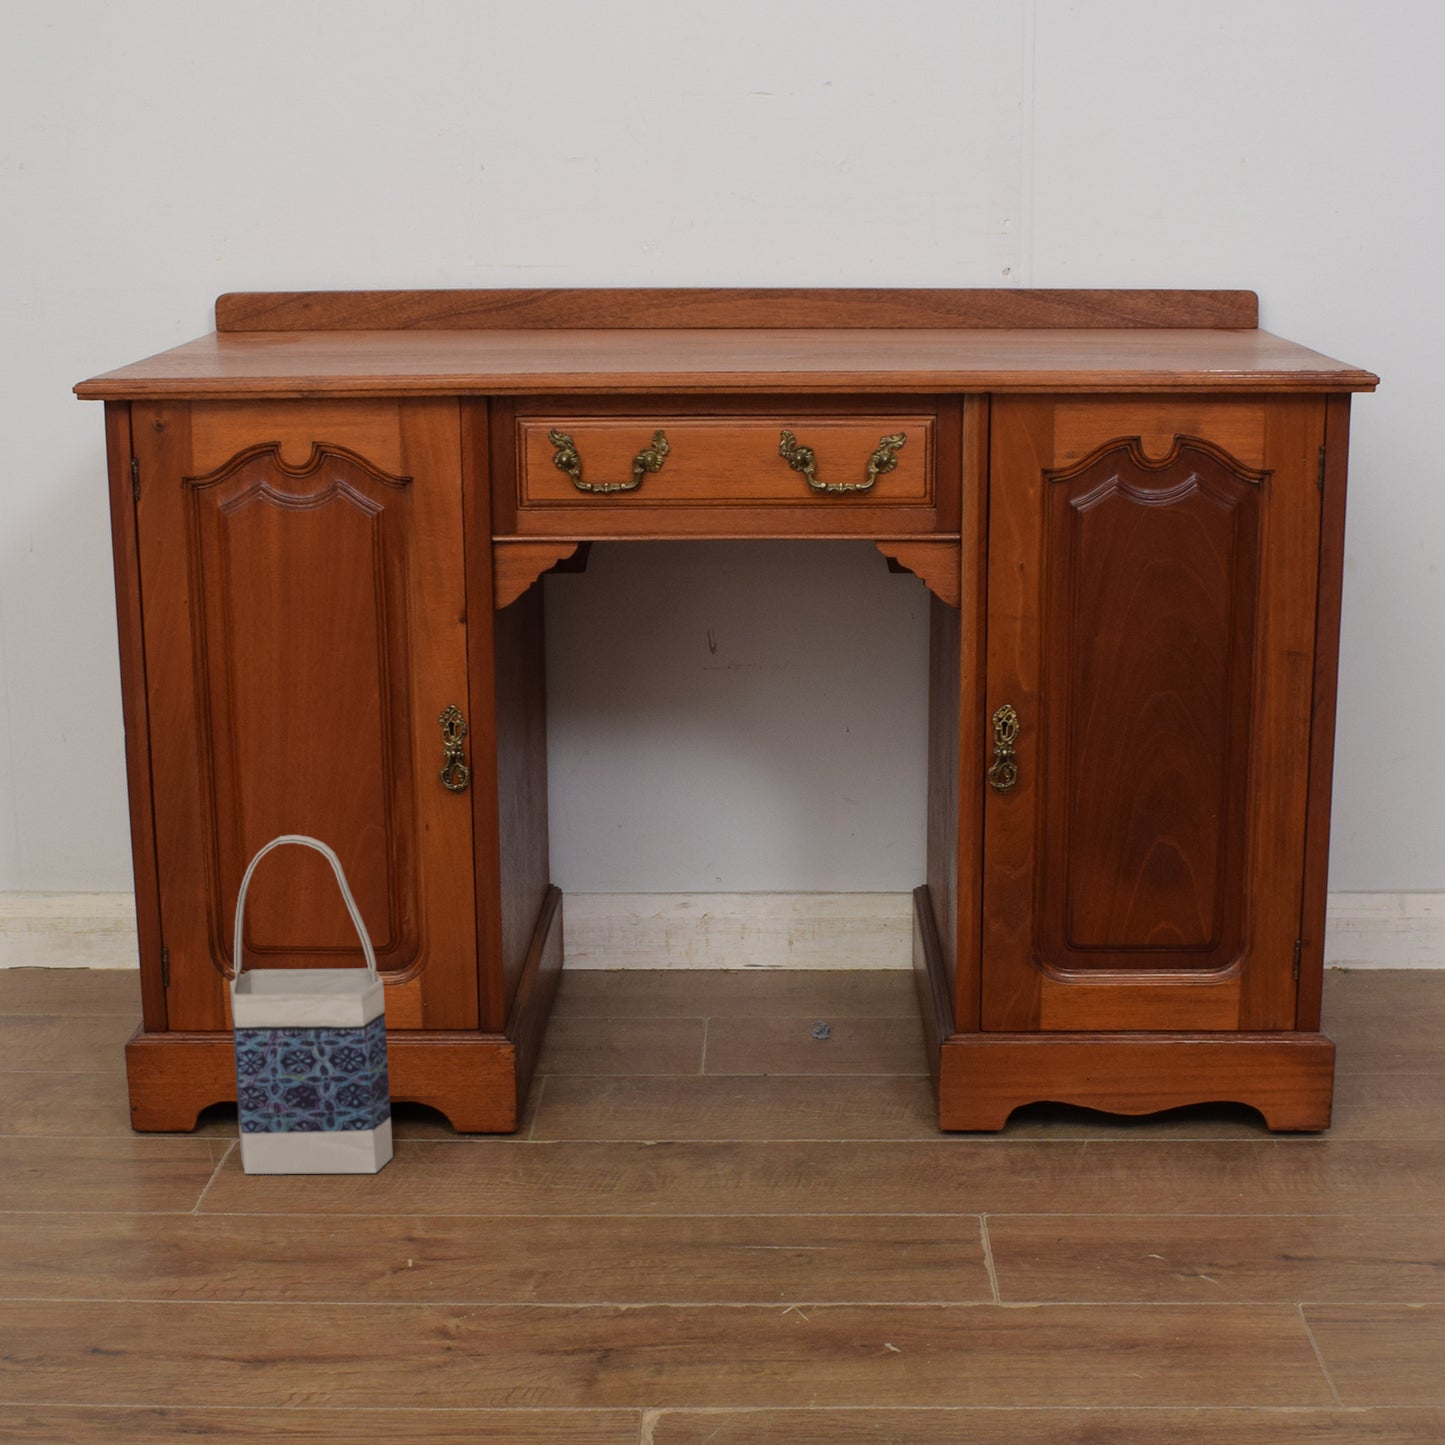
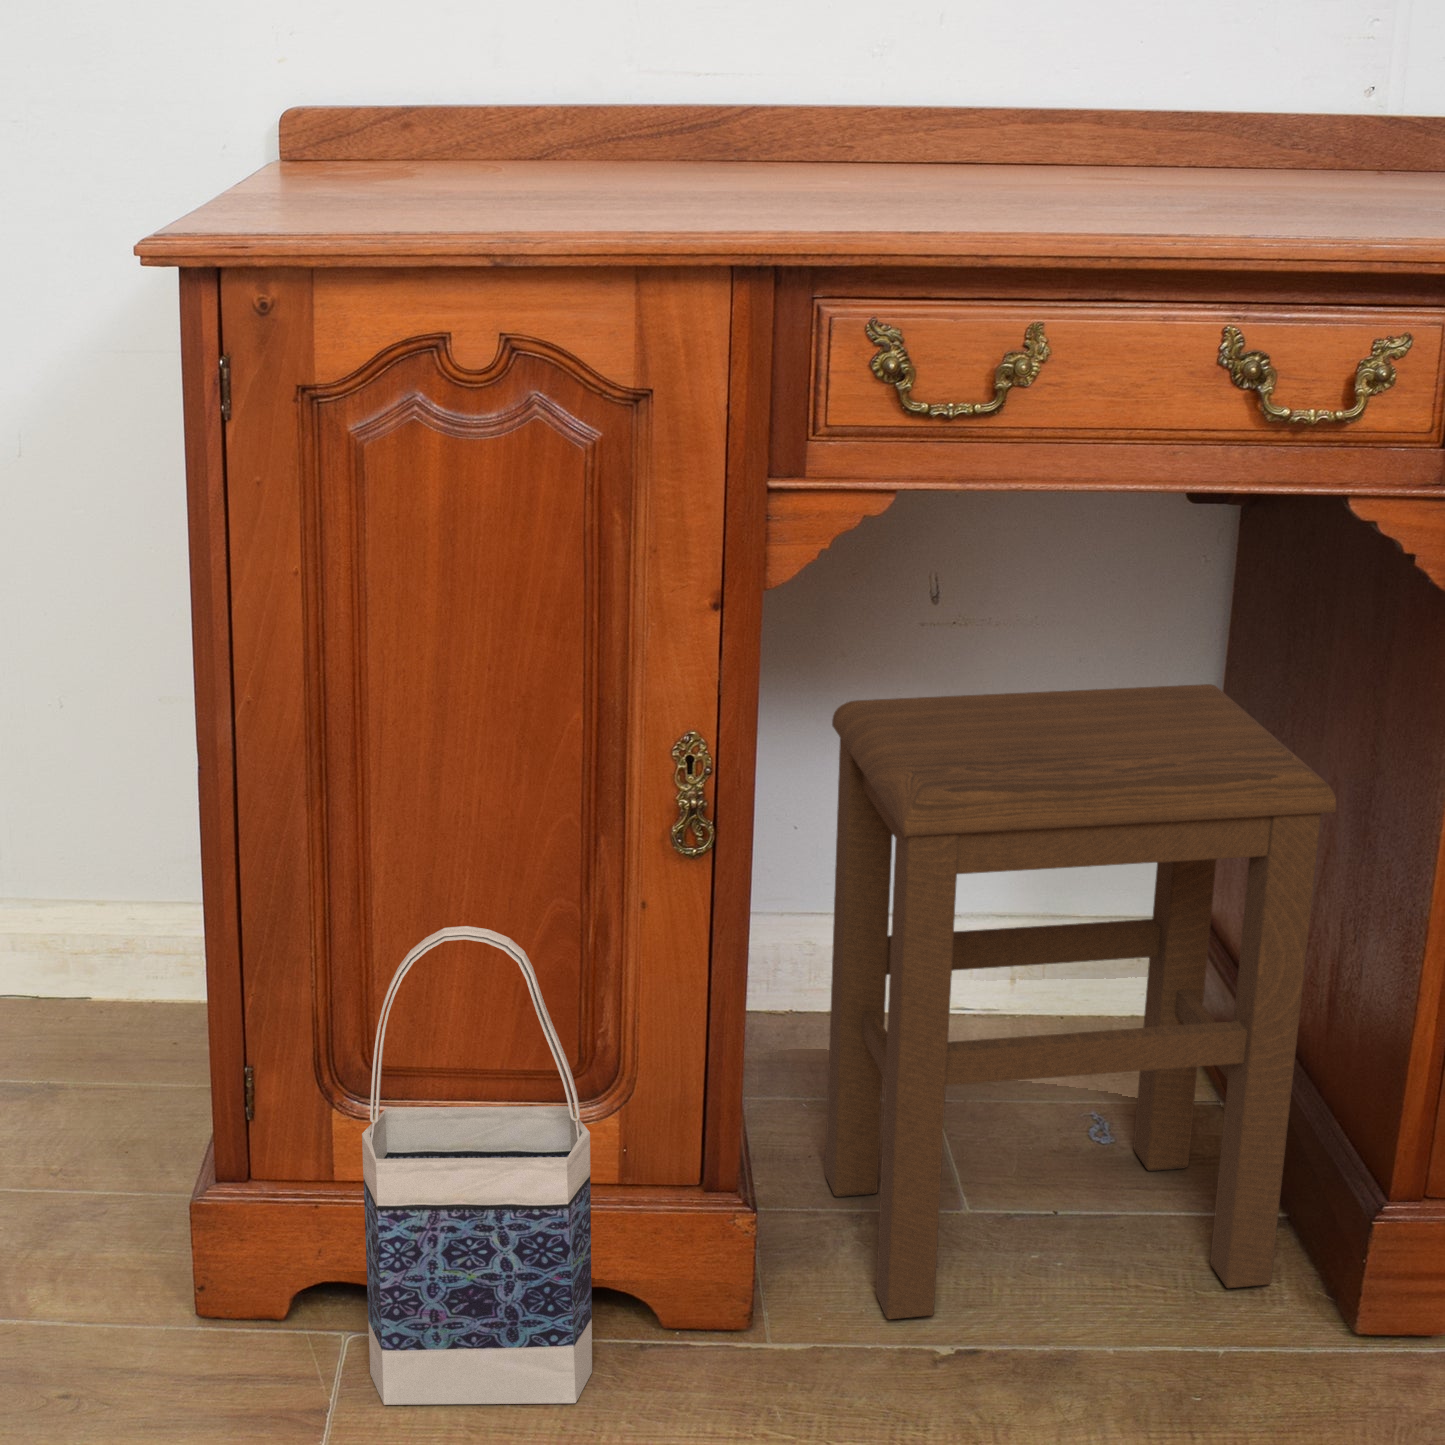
stool: none [578,699,894,1129] -> present [825,684,1336,1319]

